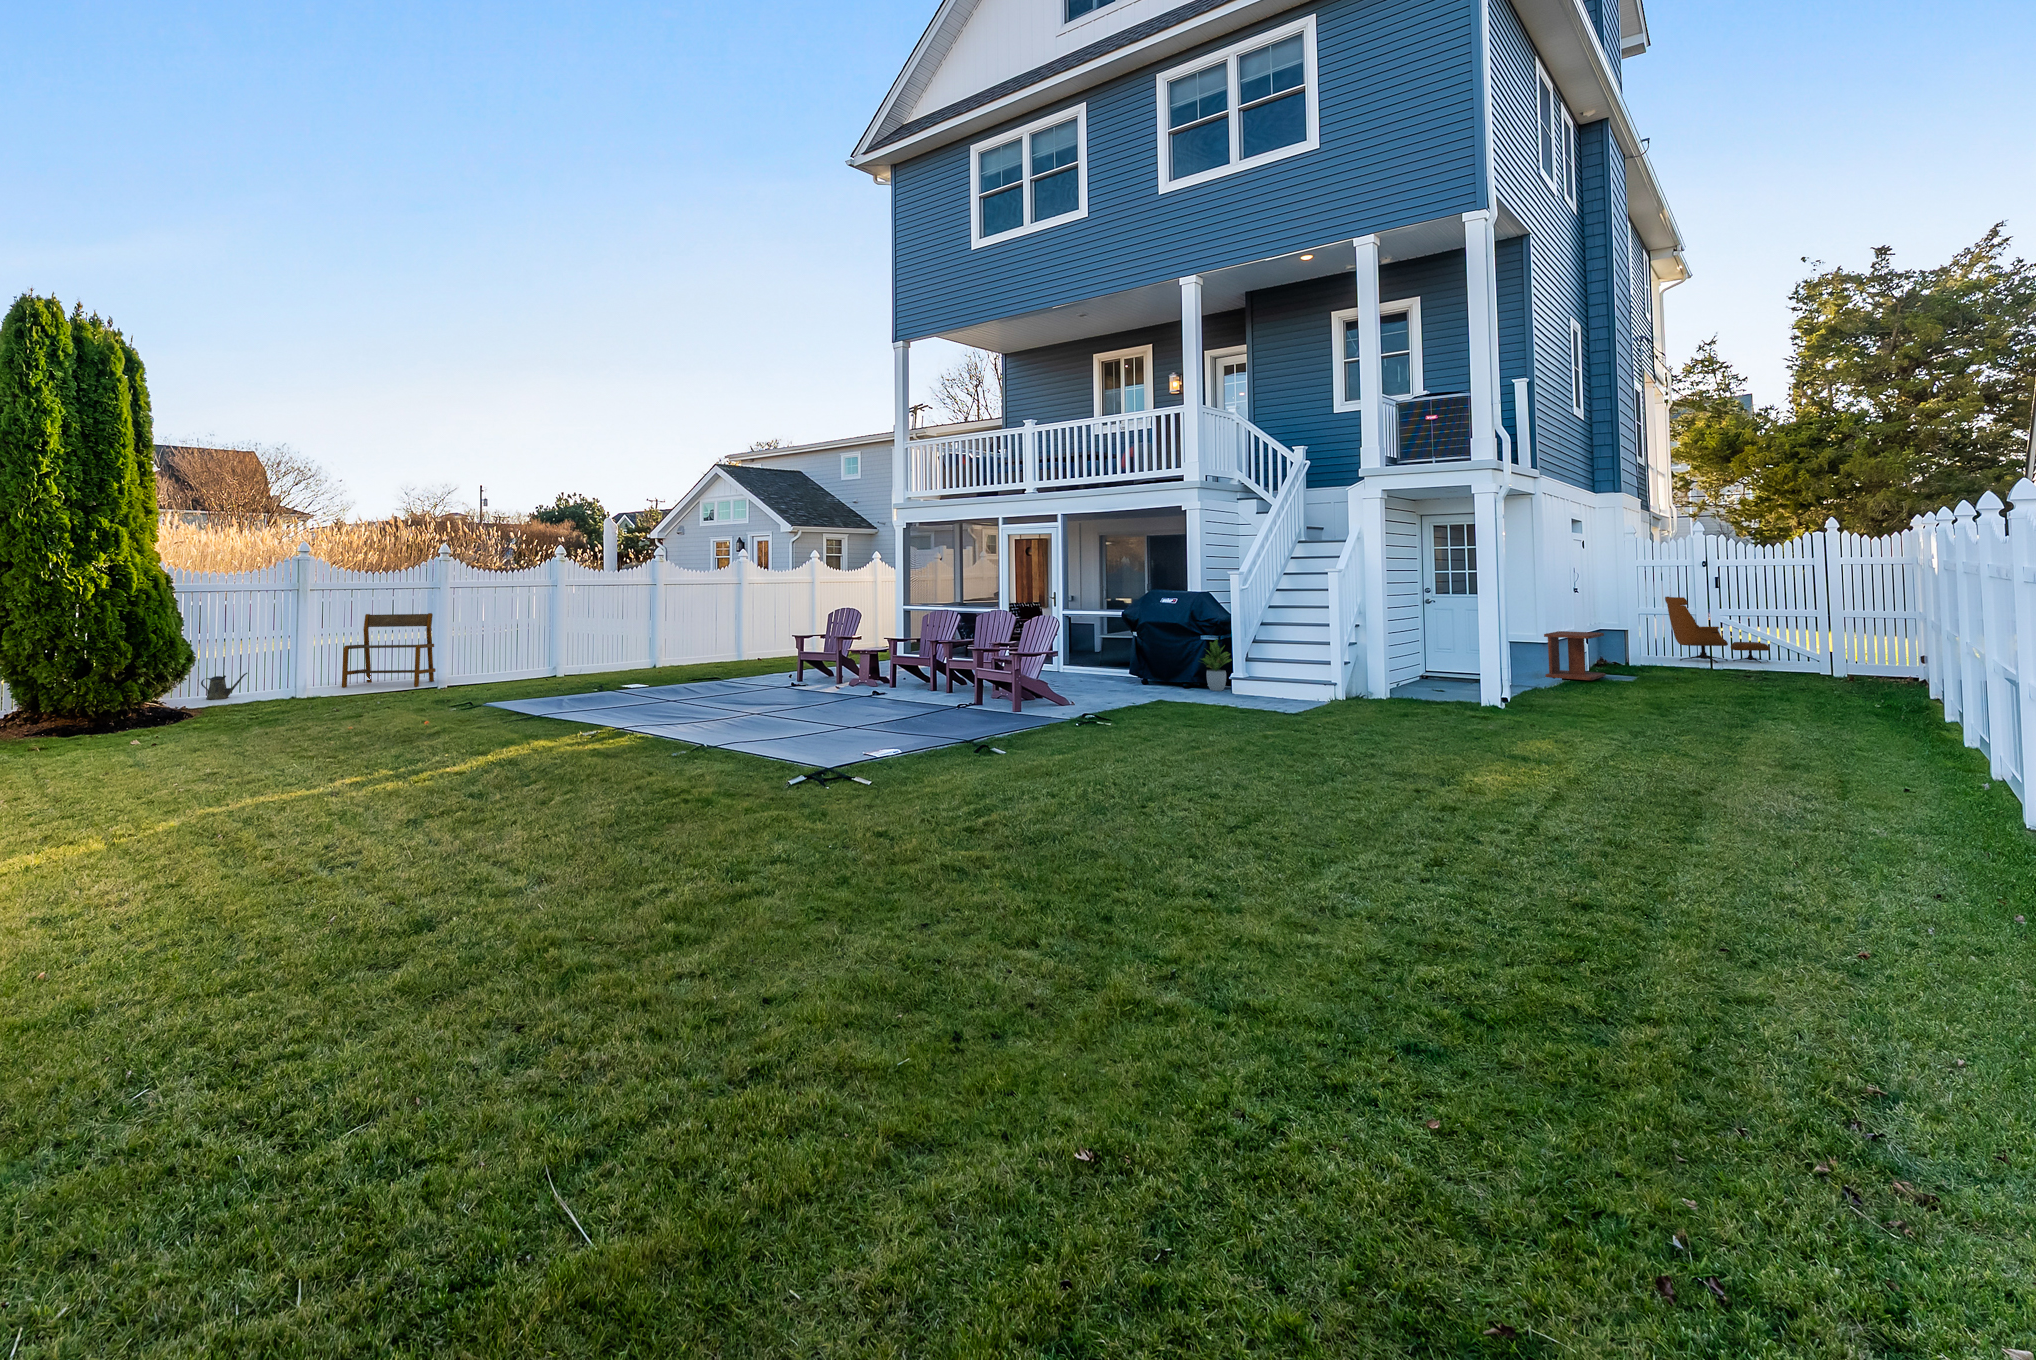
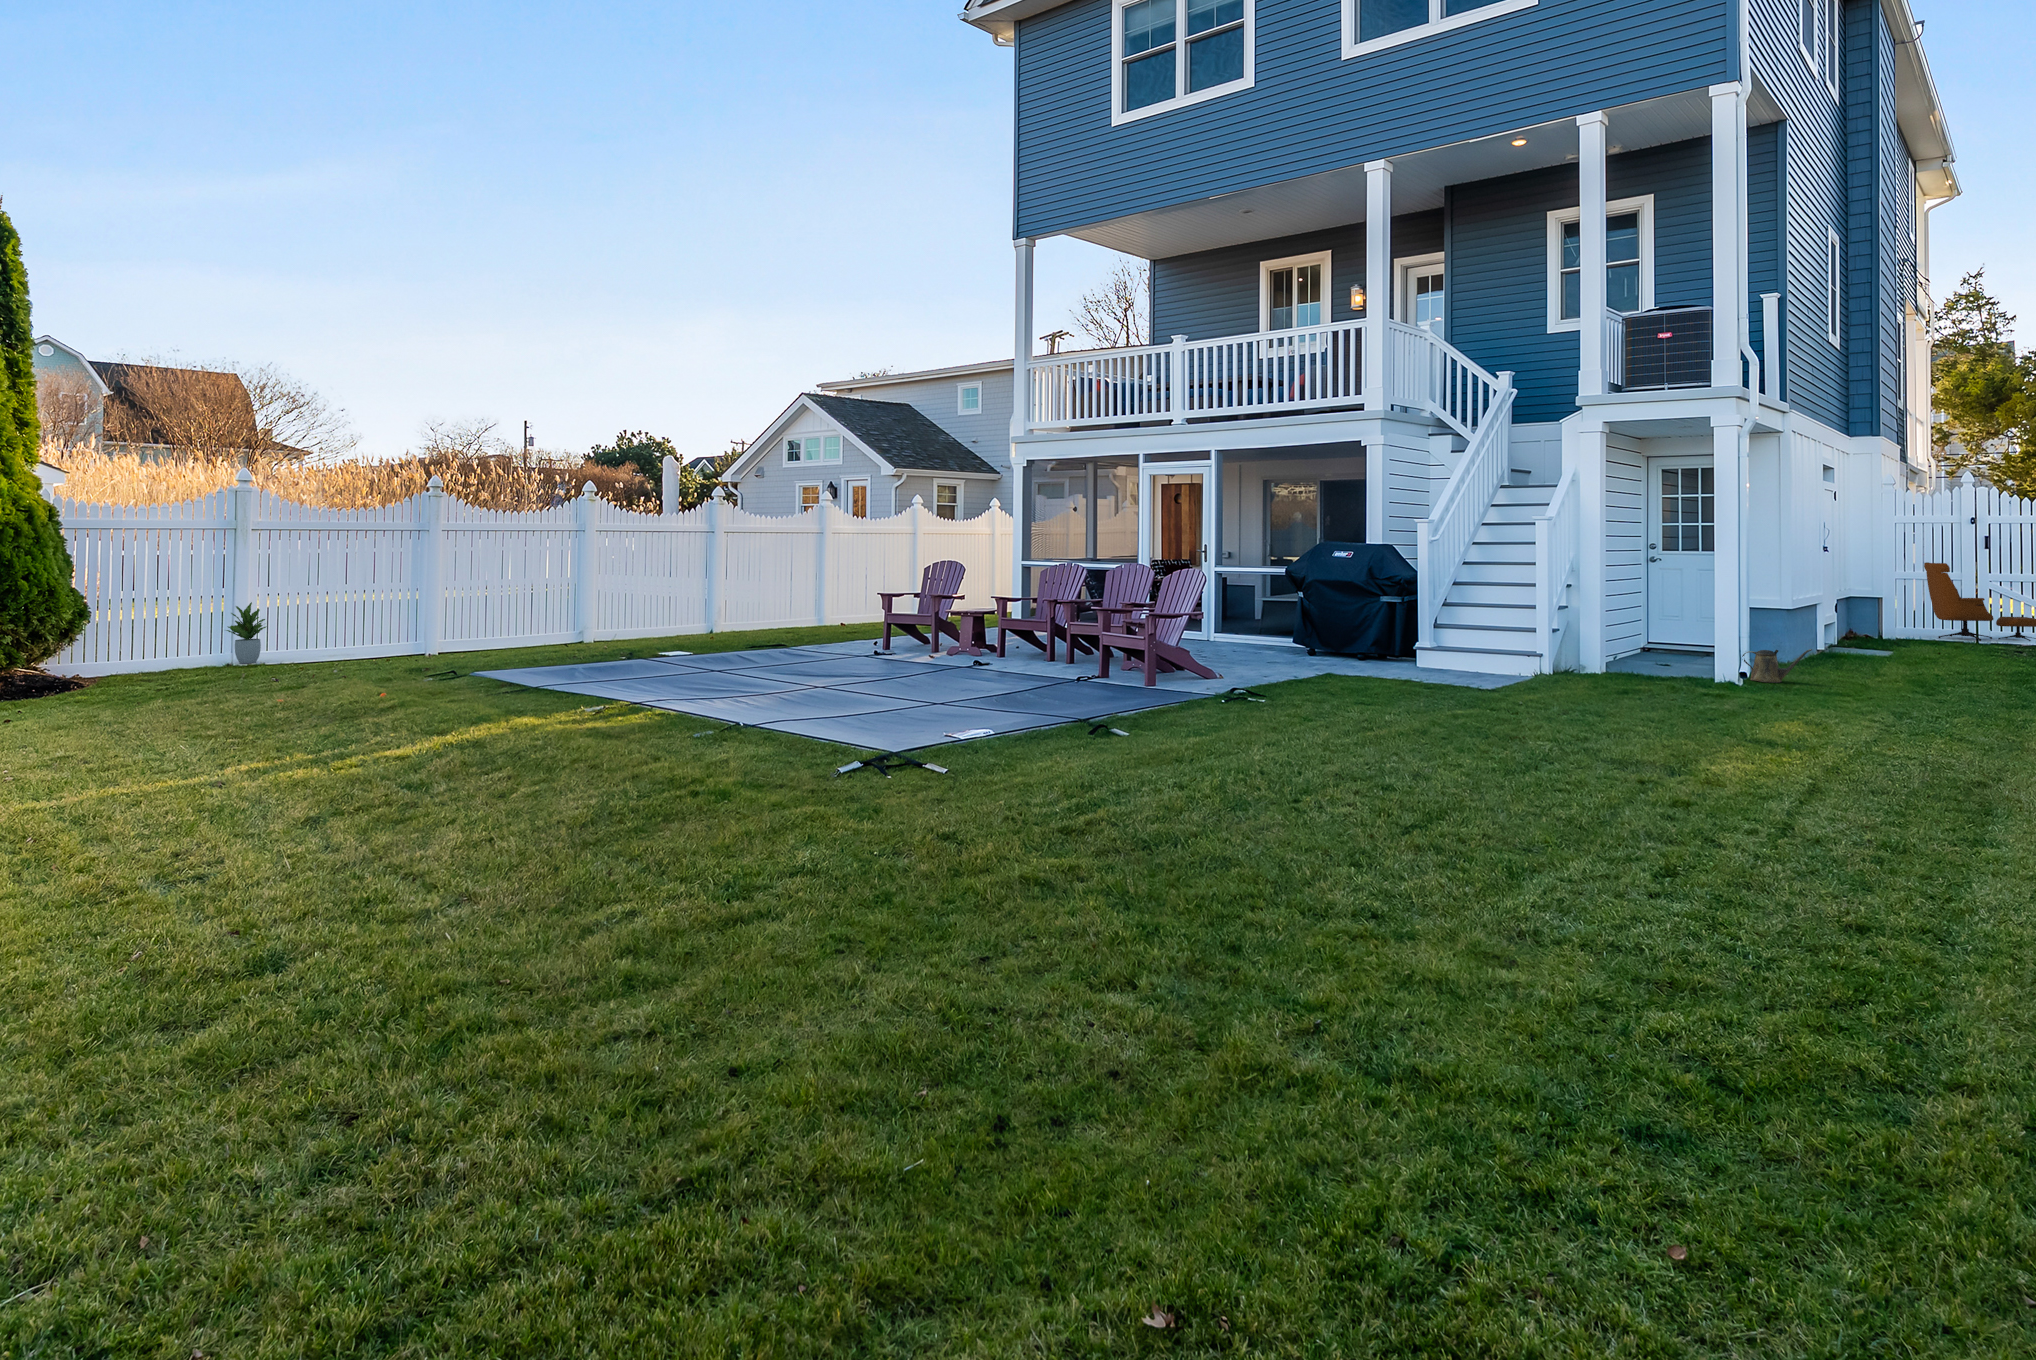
bench: present [342,613,436,688] -> none [295,566,421,659]
side table: present [1544,631,1606,681] -> none [1787,601,1856,659]
potted plant: present [1201,639,1232,691] -> present [226,602,266,664]
watering can: present [201,673,247,699] -> present [1742,649,1812,683]

